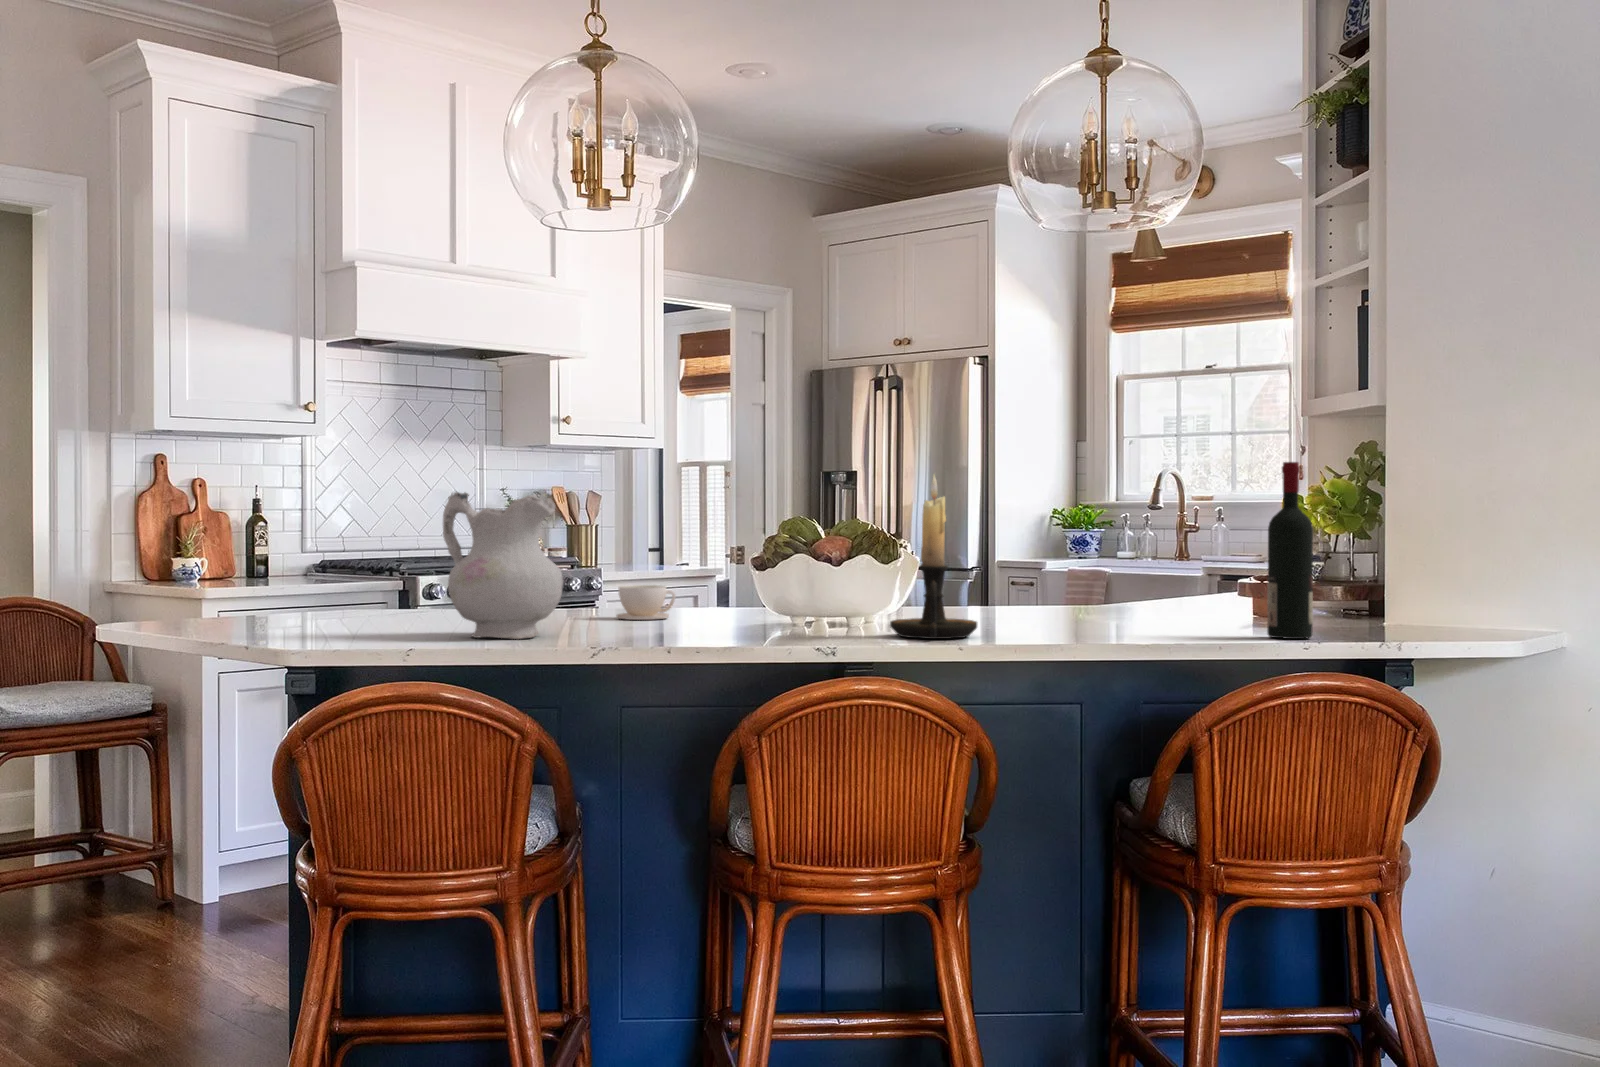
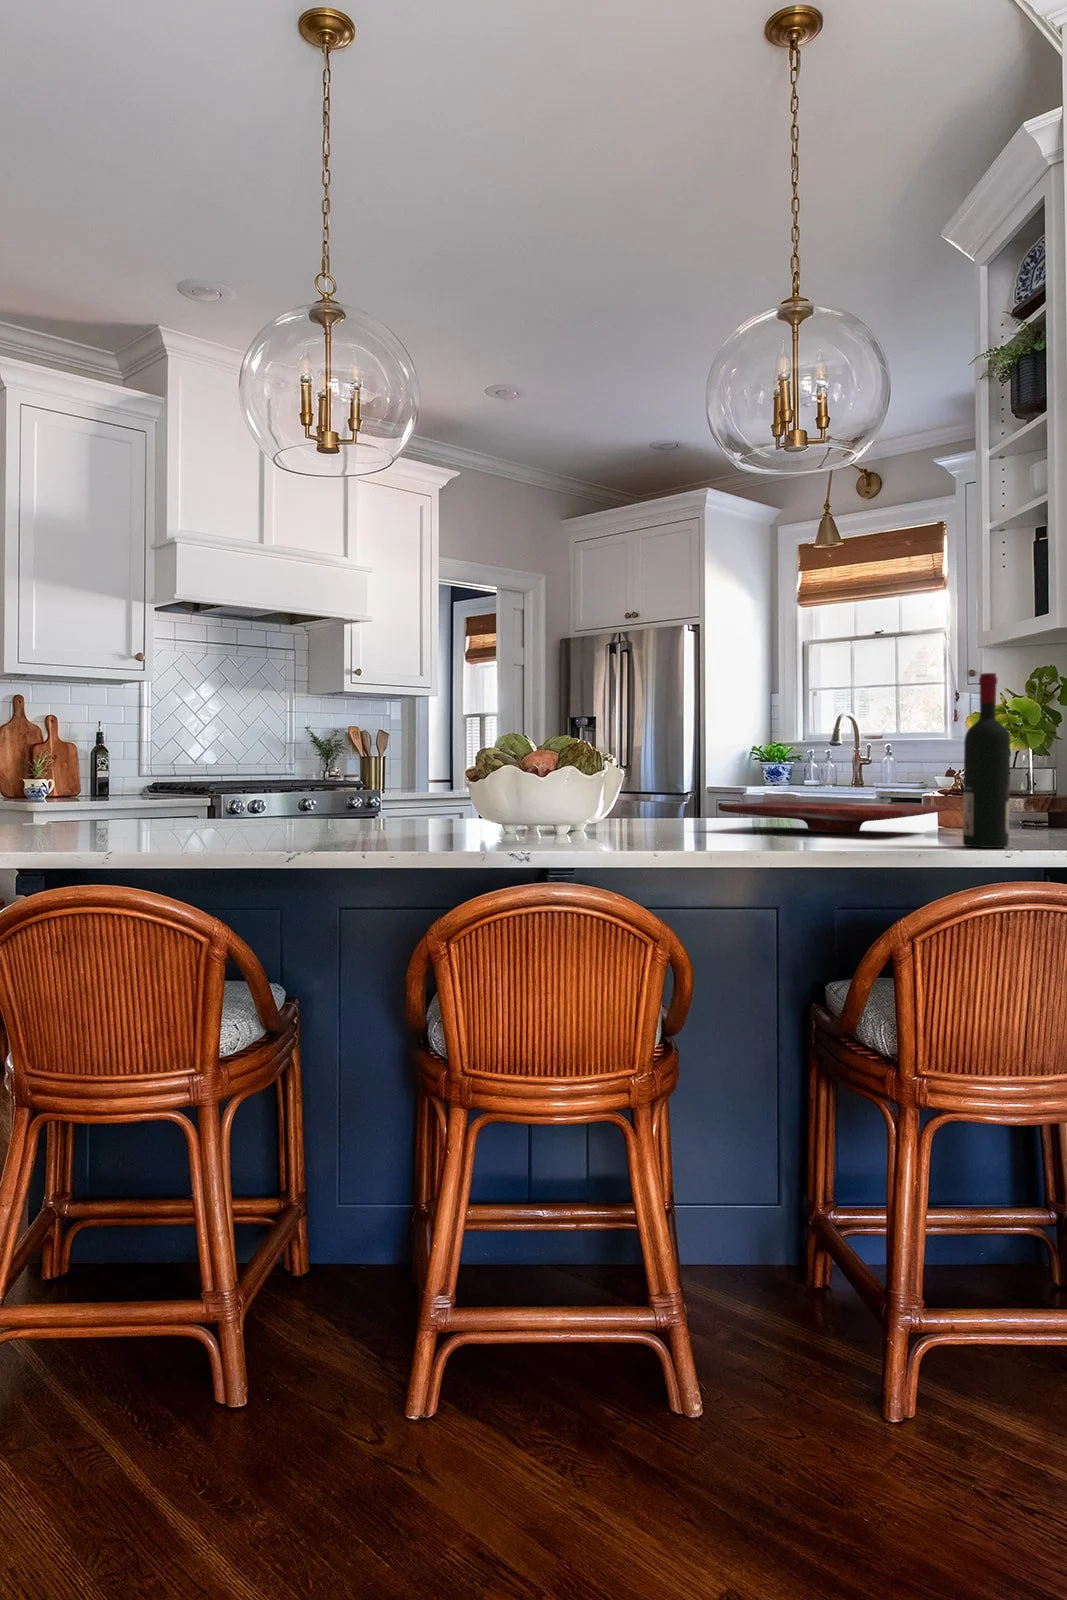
candle holder: present [890,476,977,639] -> none [592,686,677,846]
ceramic pitcher: present [443,492,563,639] -> none [166,704,279,844]
coffee cup: present [616,585,676,620] -> none [351,798,405,829]
cutting board: none [1017,587,1259,621] -> present [718,802,946,833]

